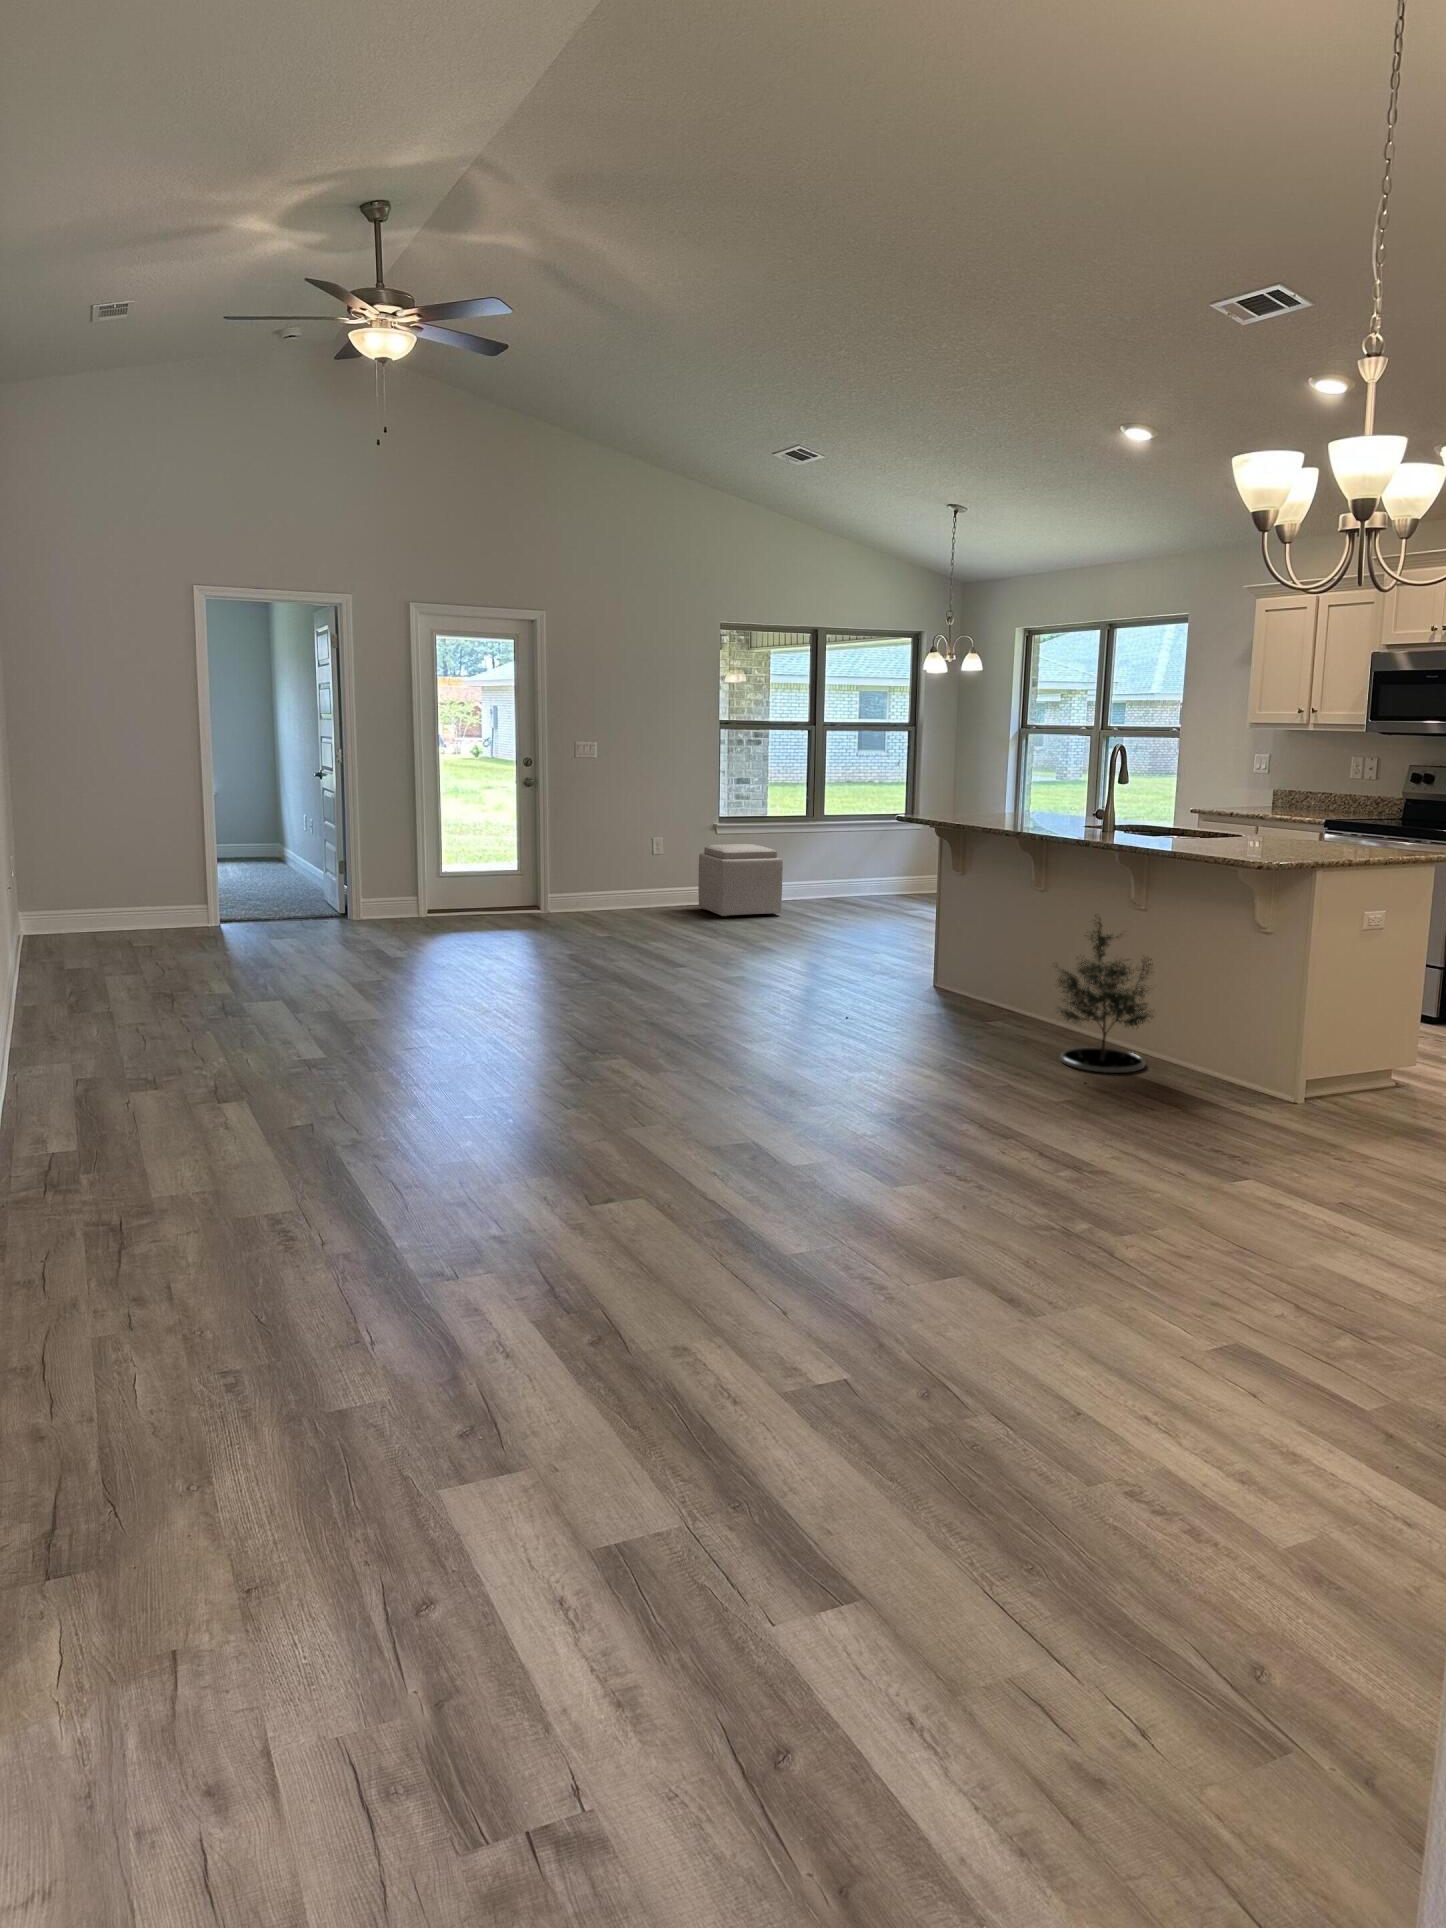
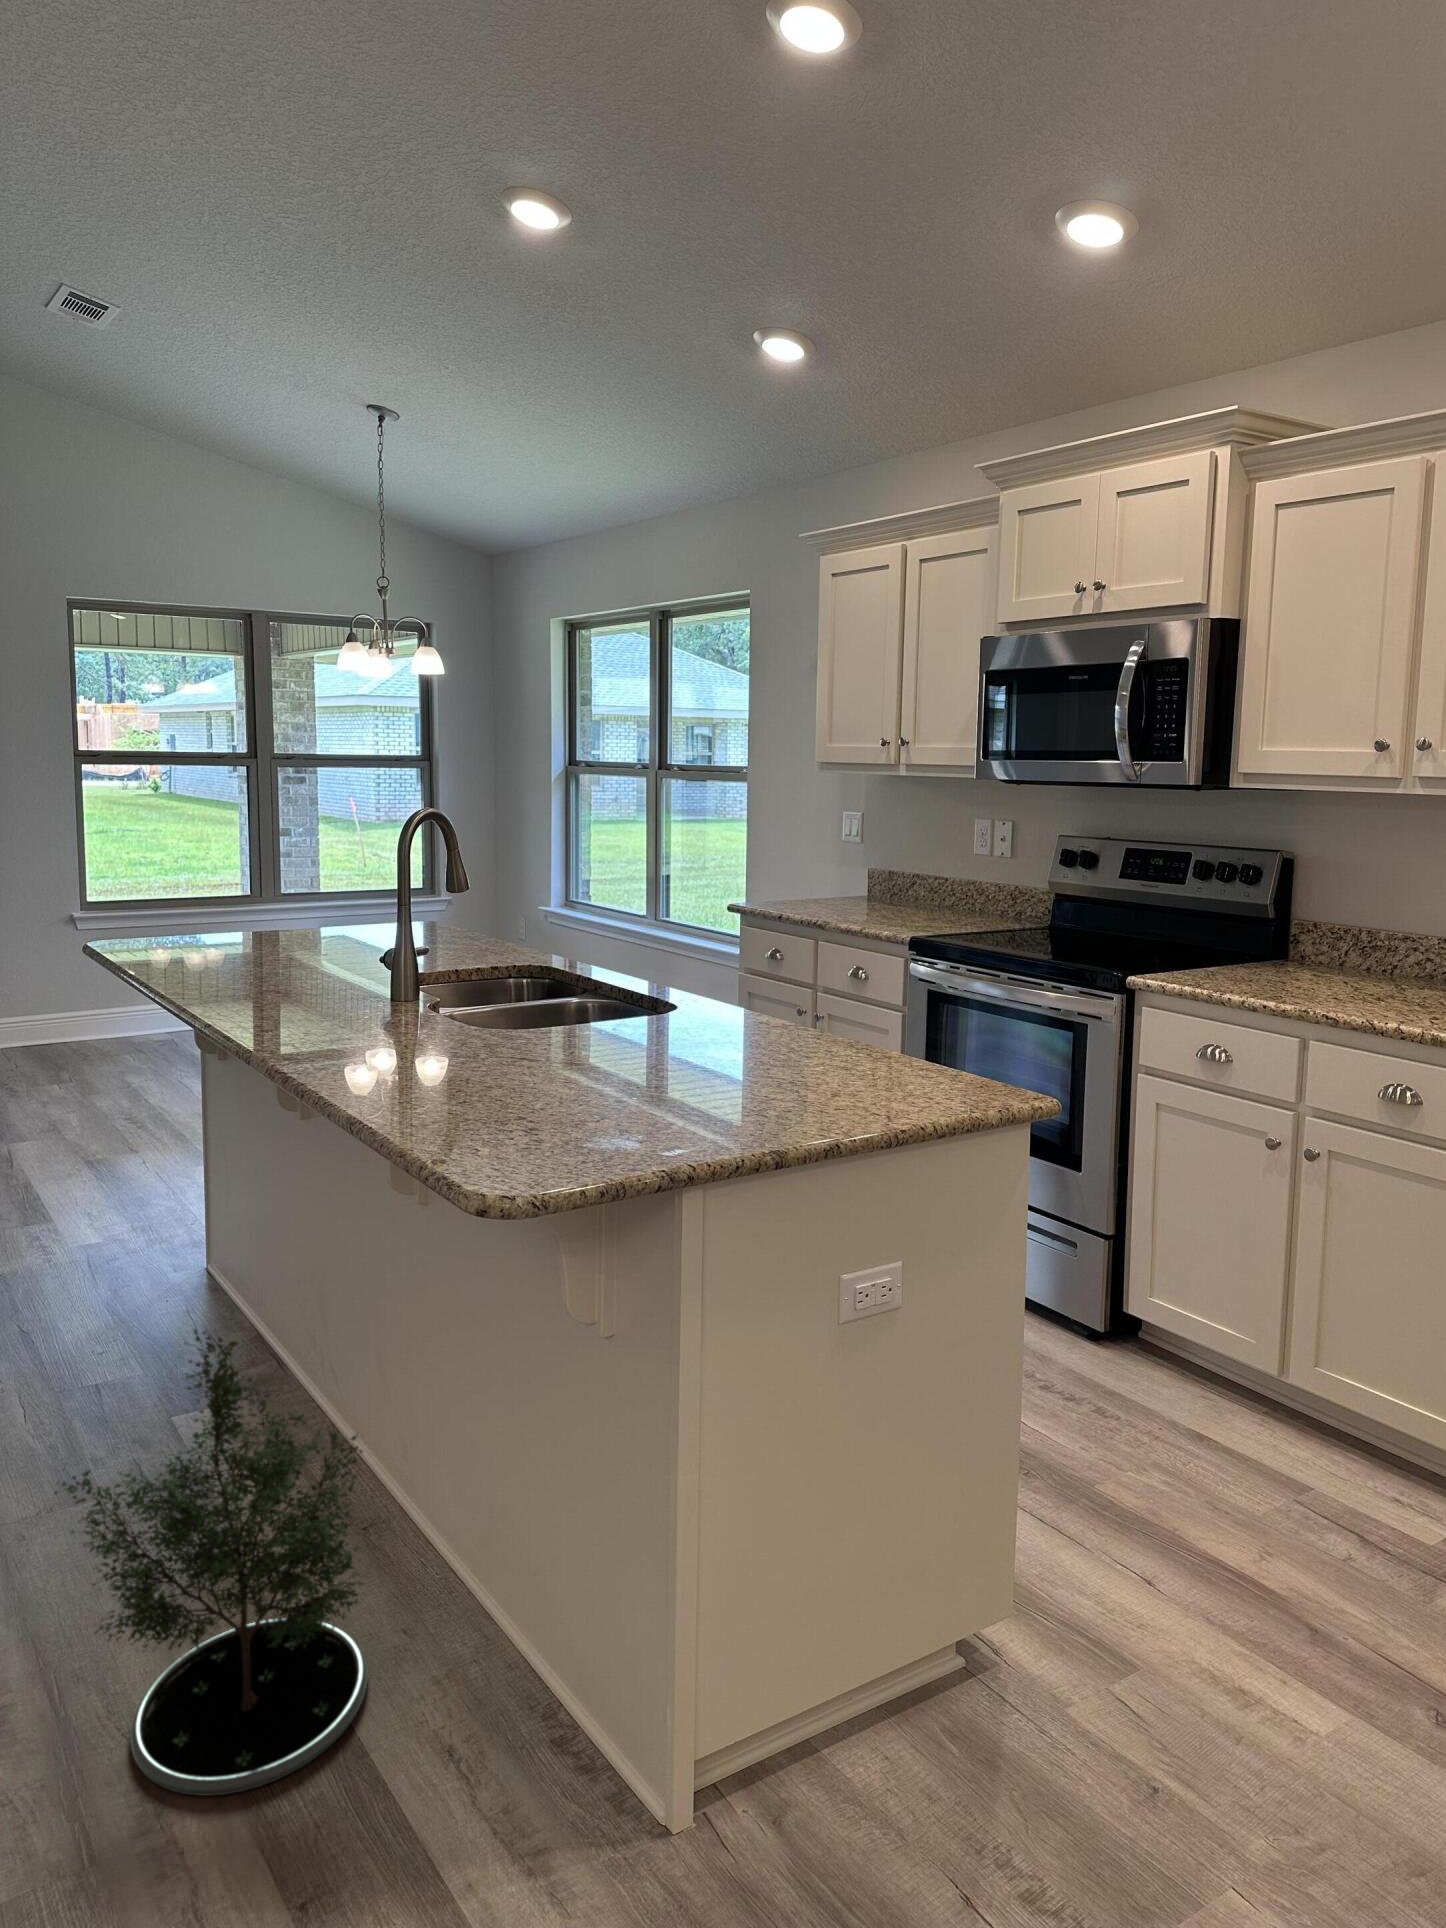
ottoman: present [698,844,783,918] -> none [27,961,156,1089]

